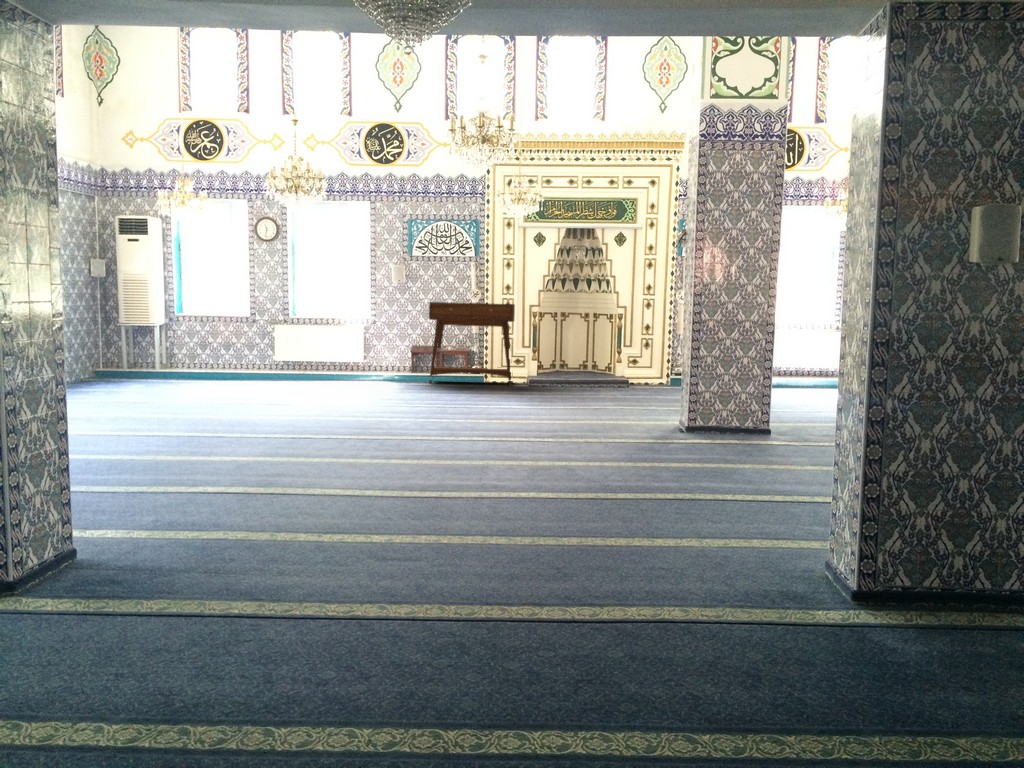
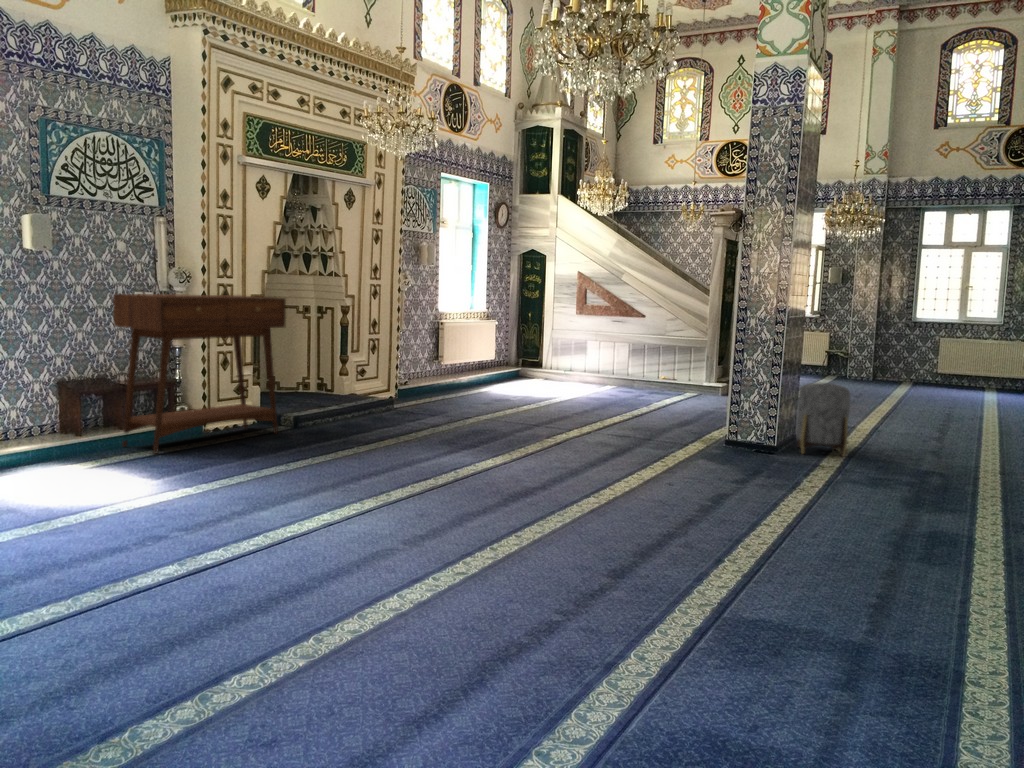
stool: none [743,371,801,442] -> present [796,383,850,456]

